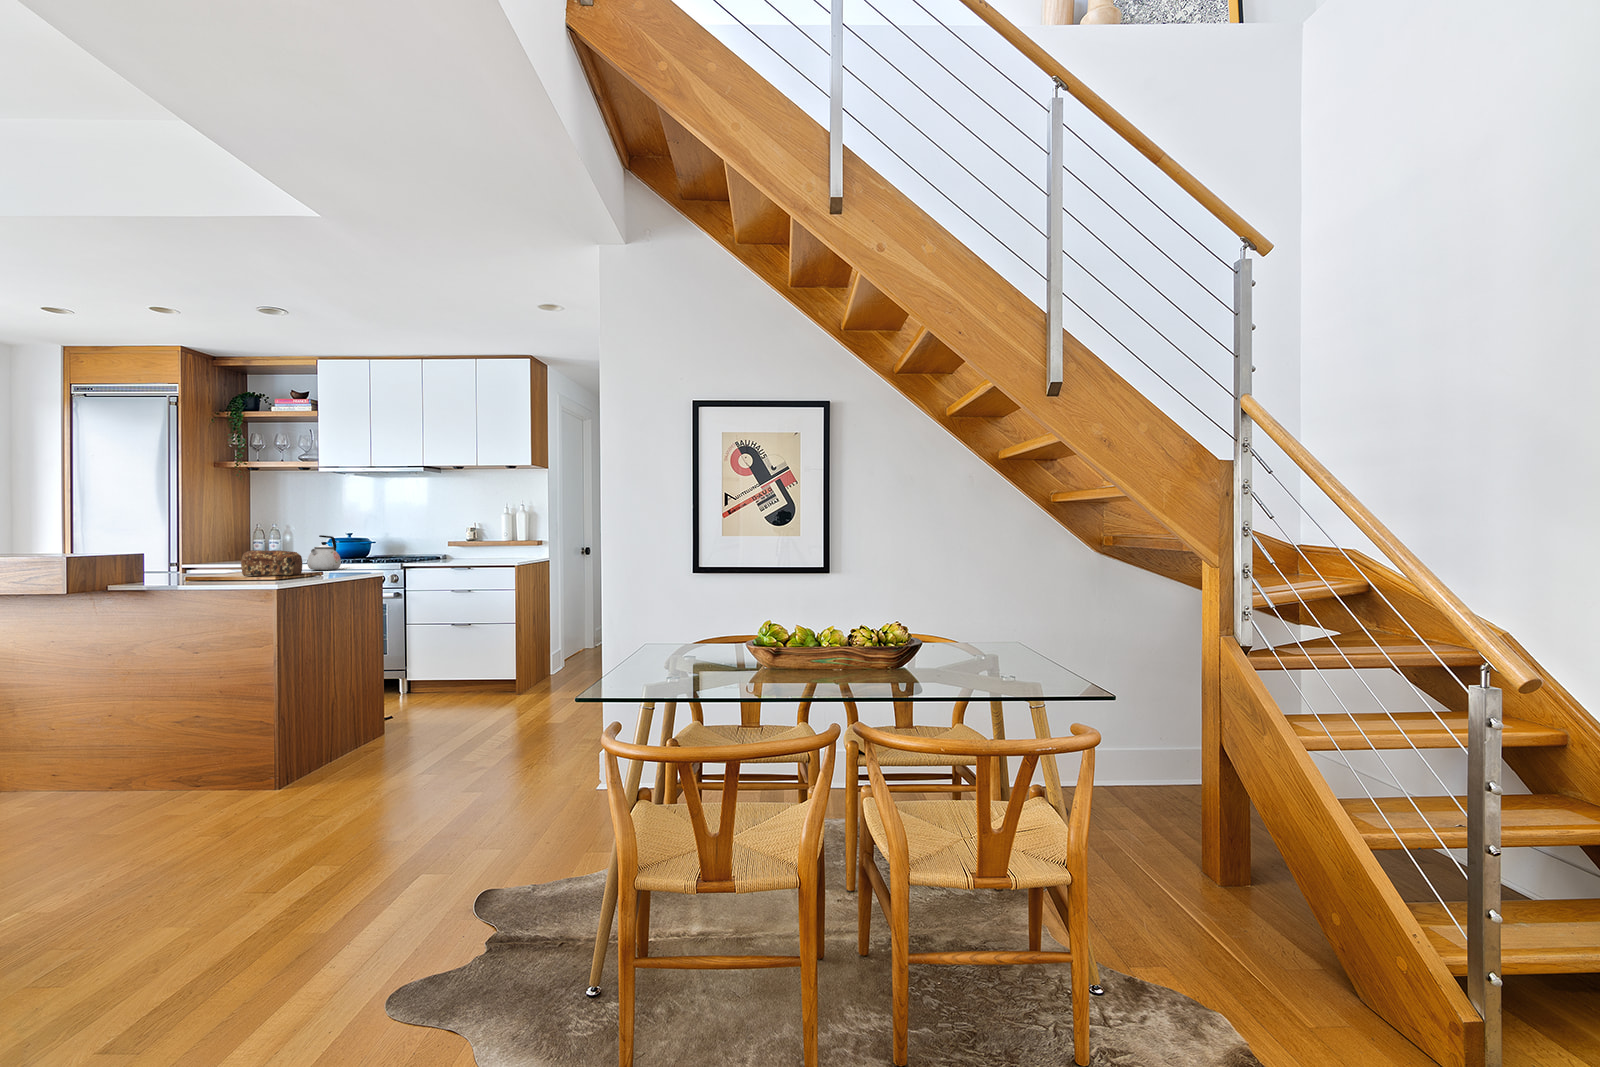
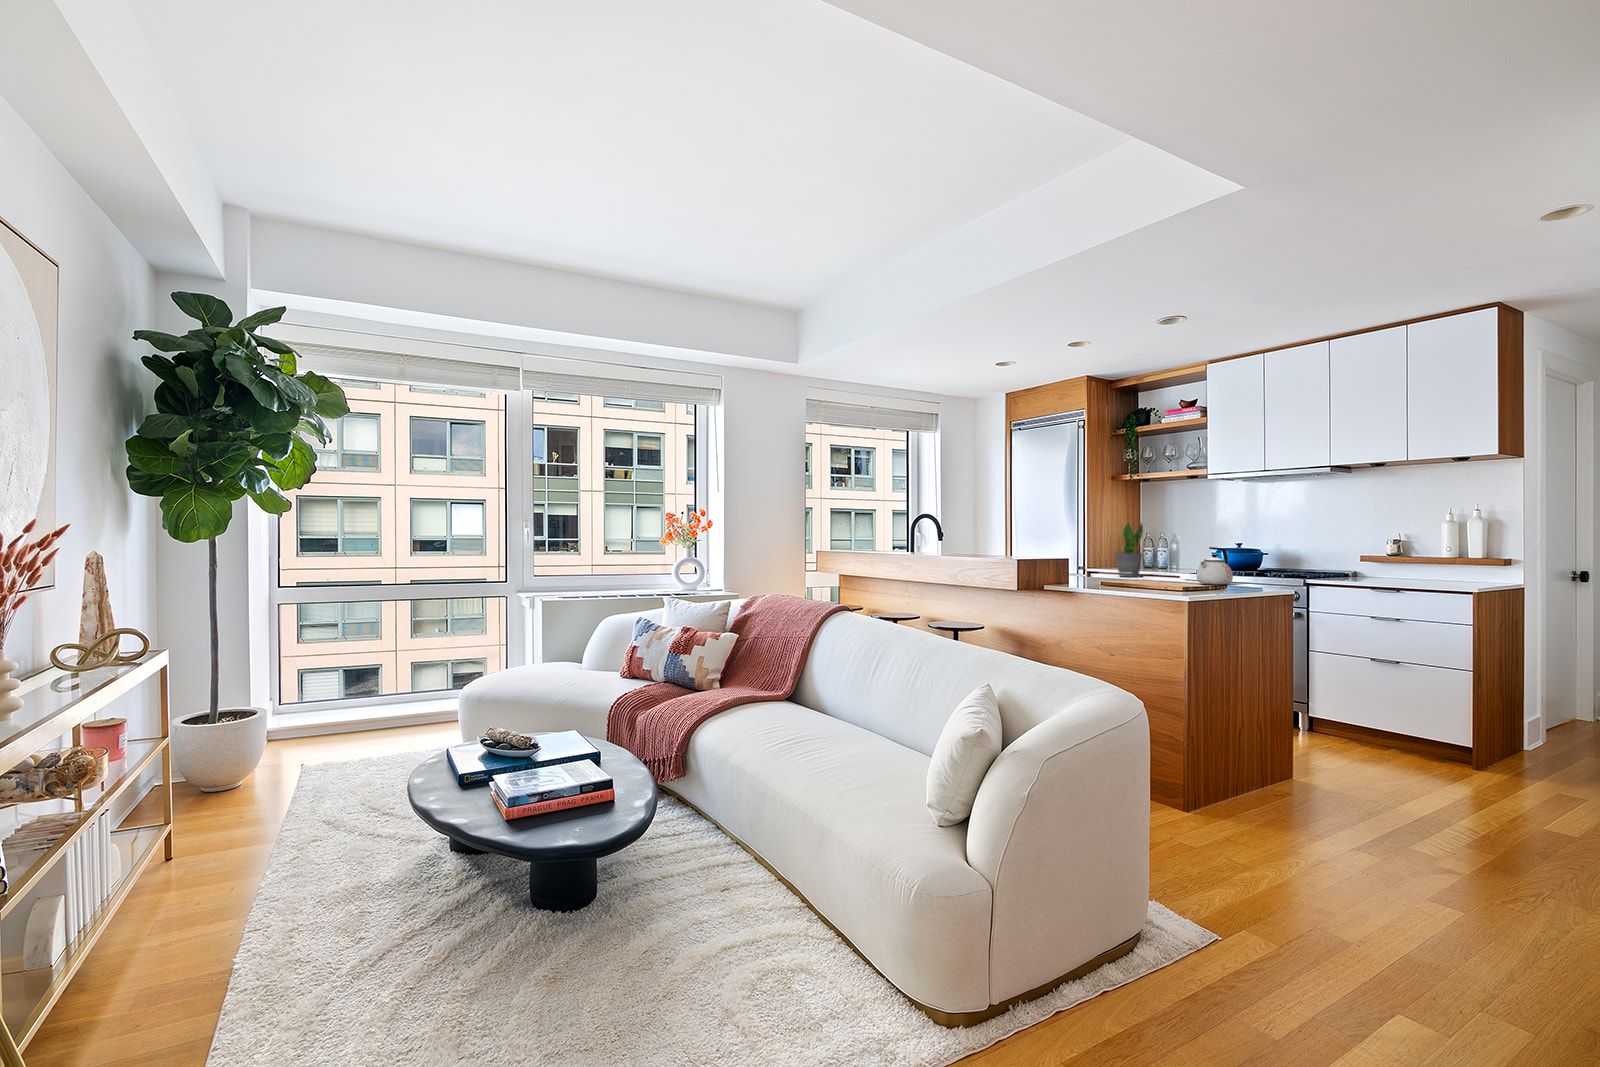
potted plant: none [221,509,252,569] -> present [1116,521,1143,577]
bread loaf: present [241,550,302,576] -> none [1131,562,1192,589]

